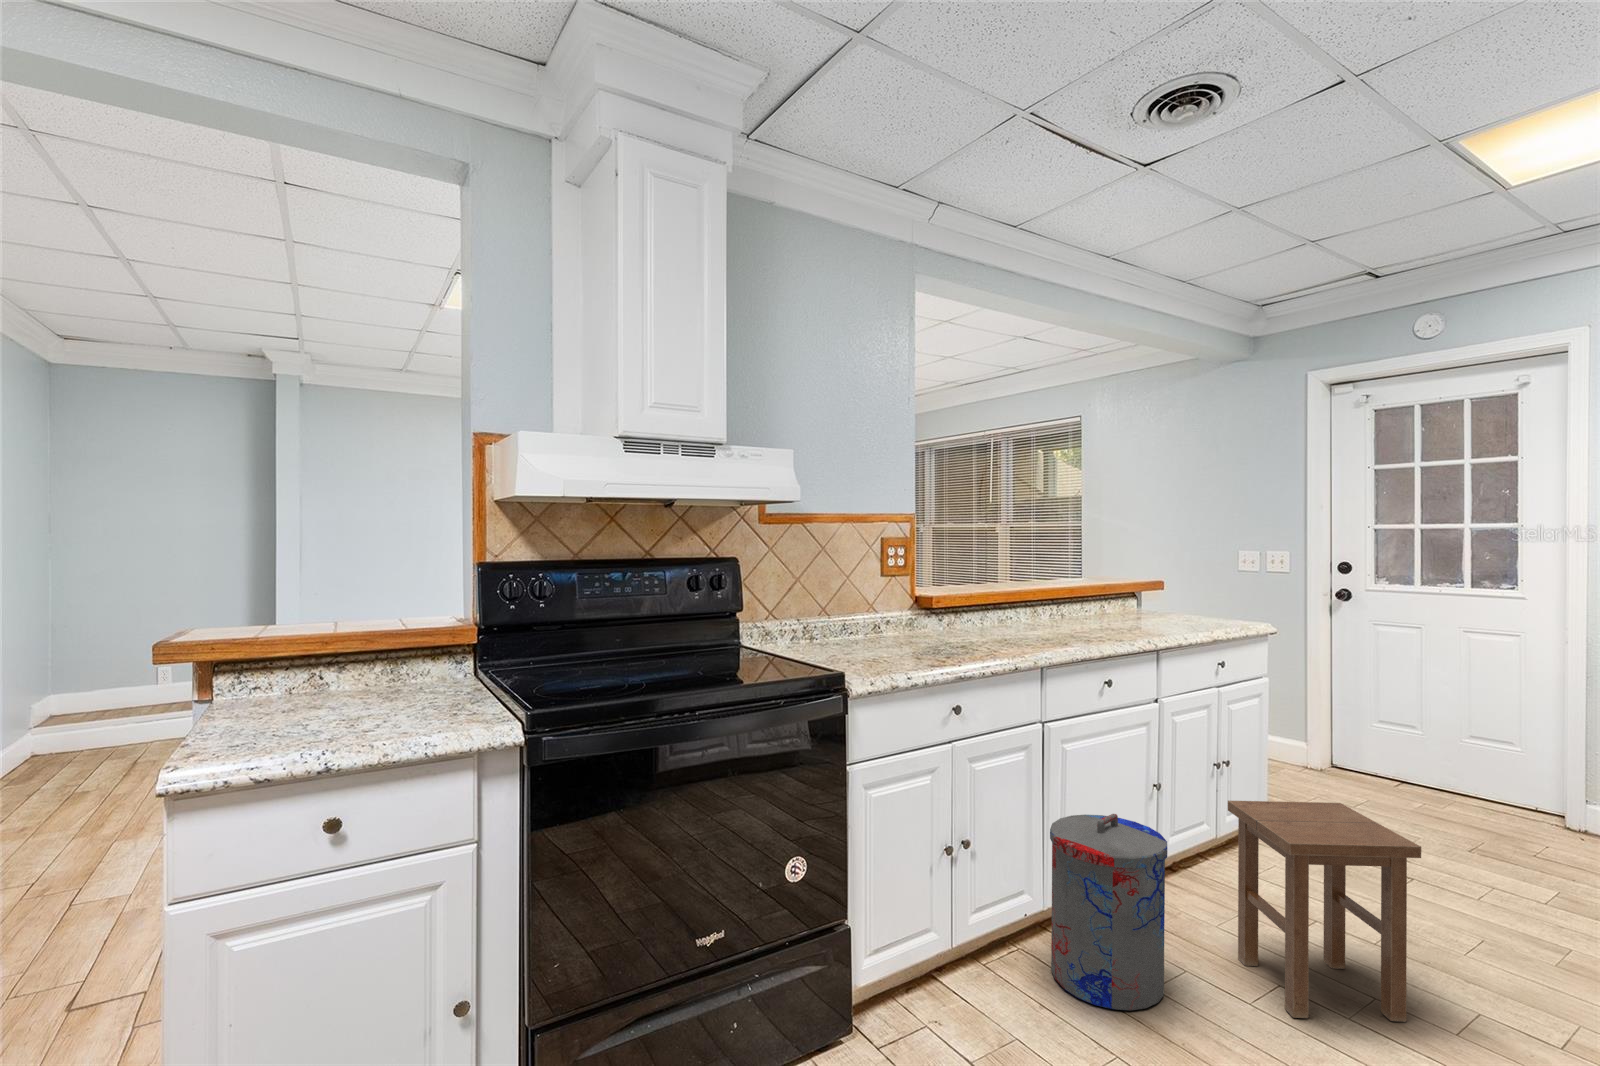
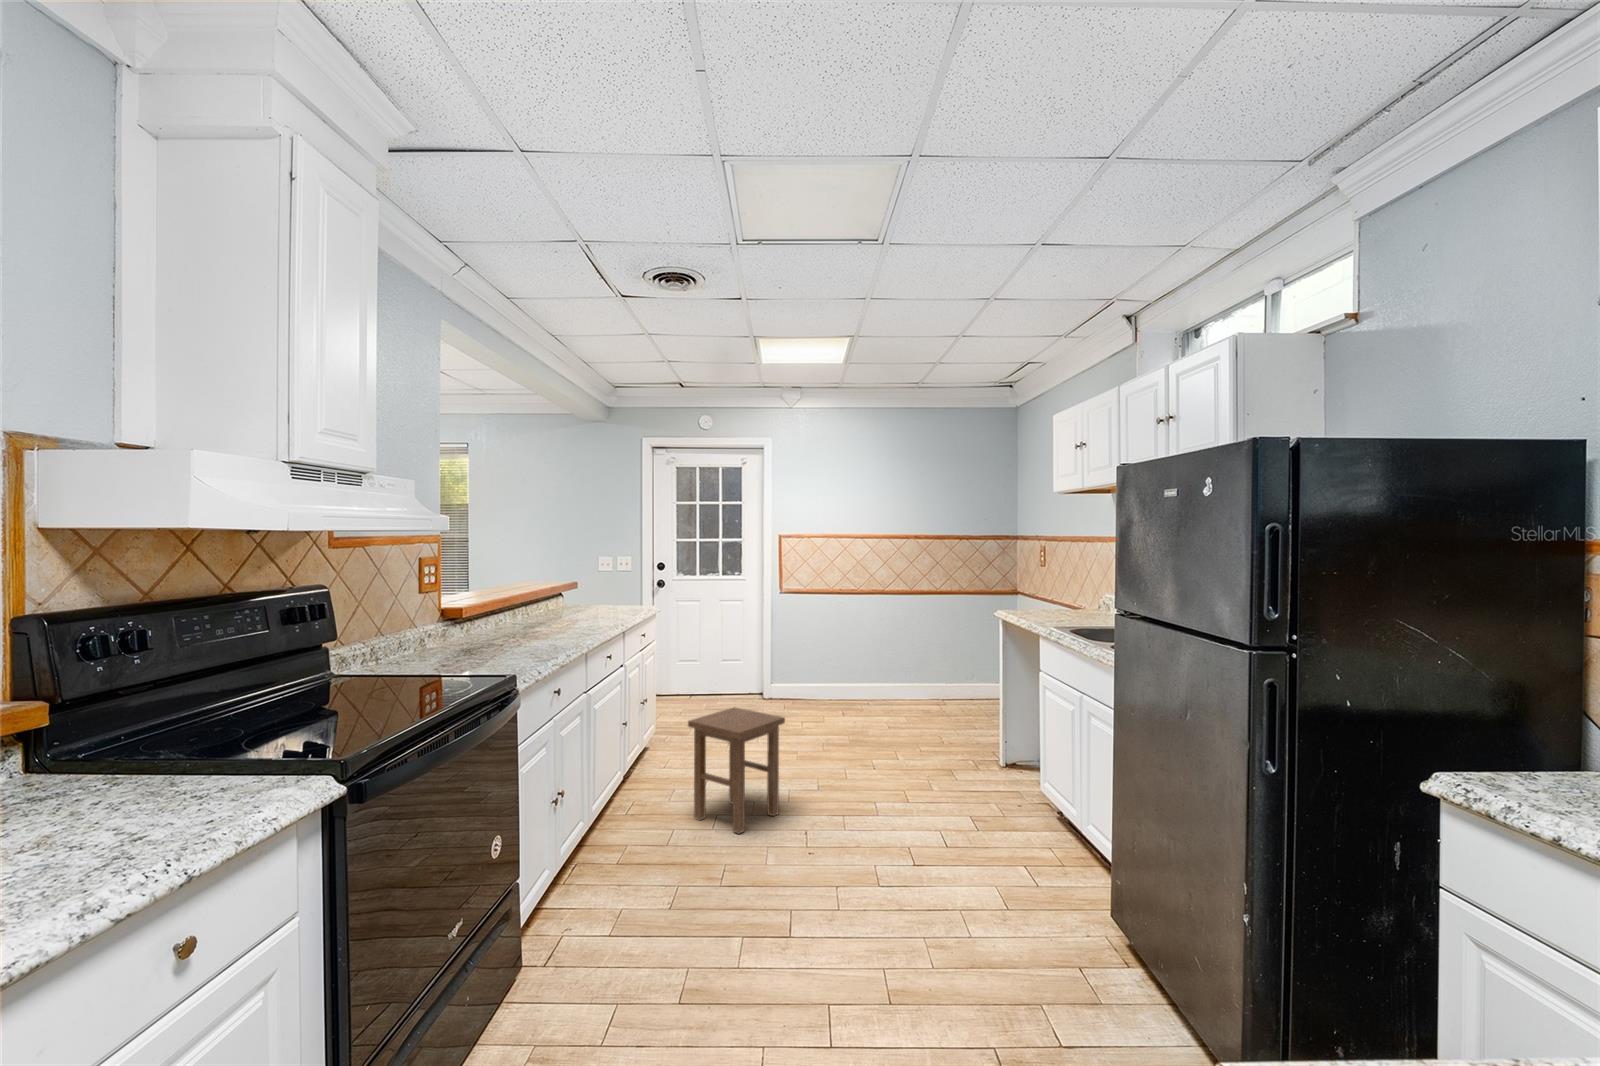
trash can: present [1050,814,1167,1010] -> none [604,745,681,877]

